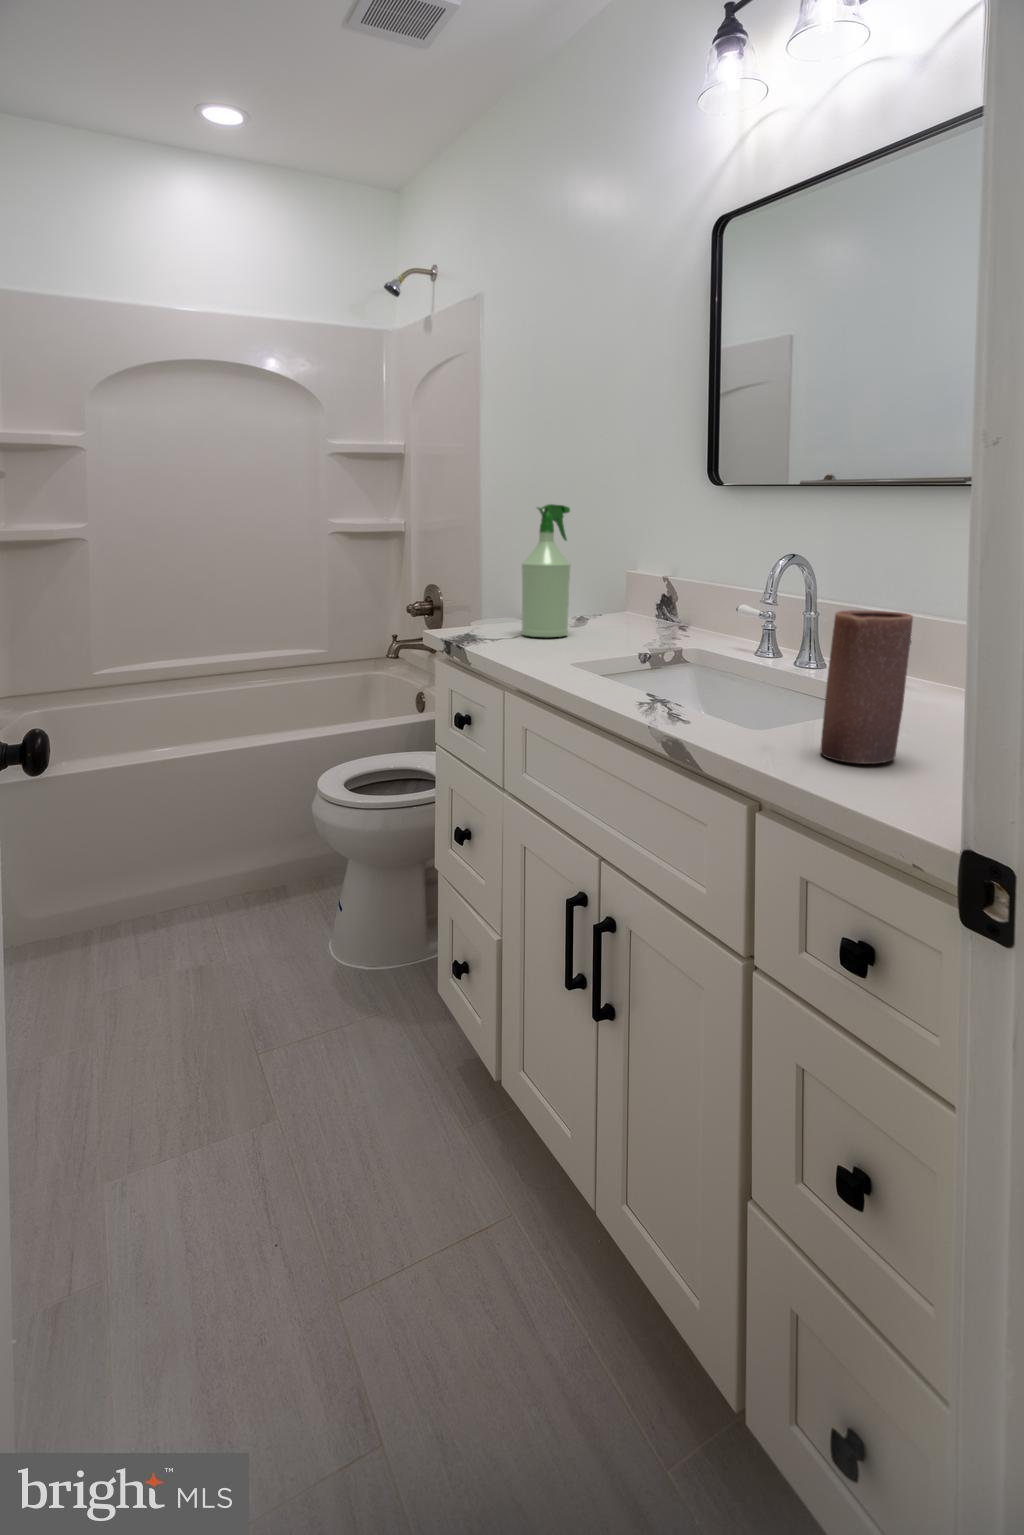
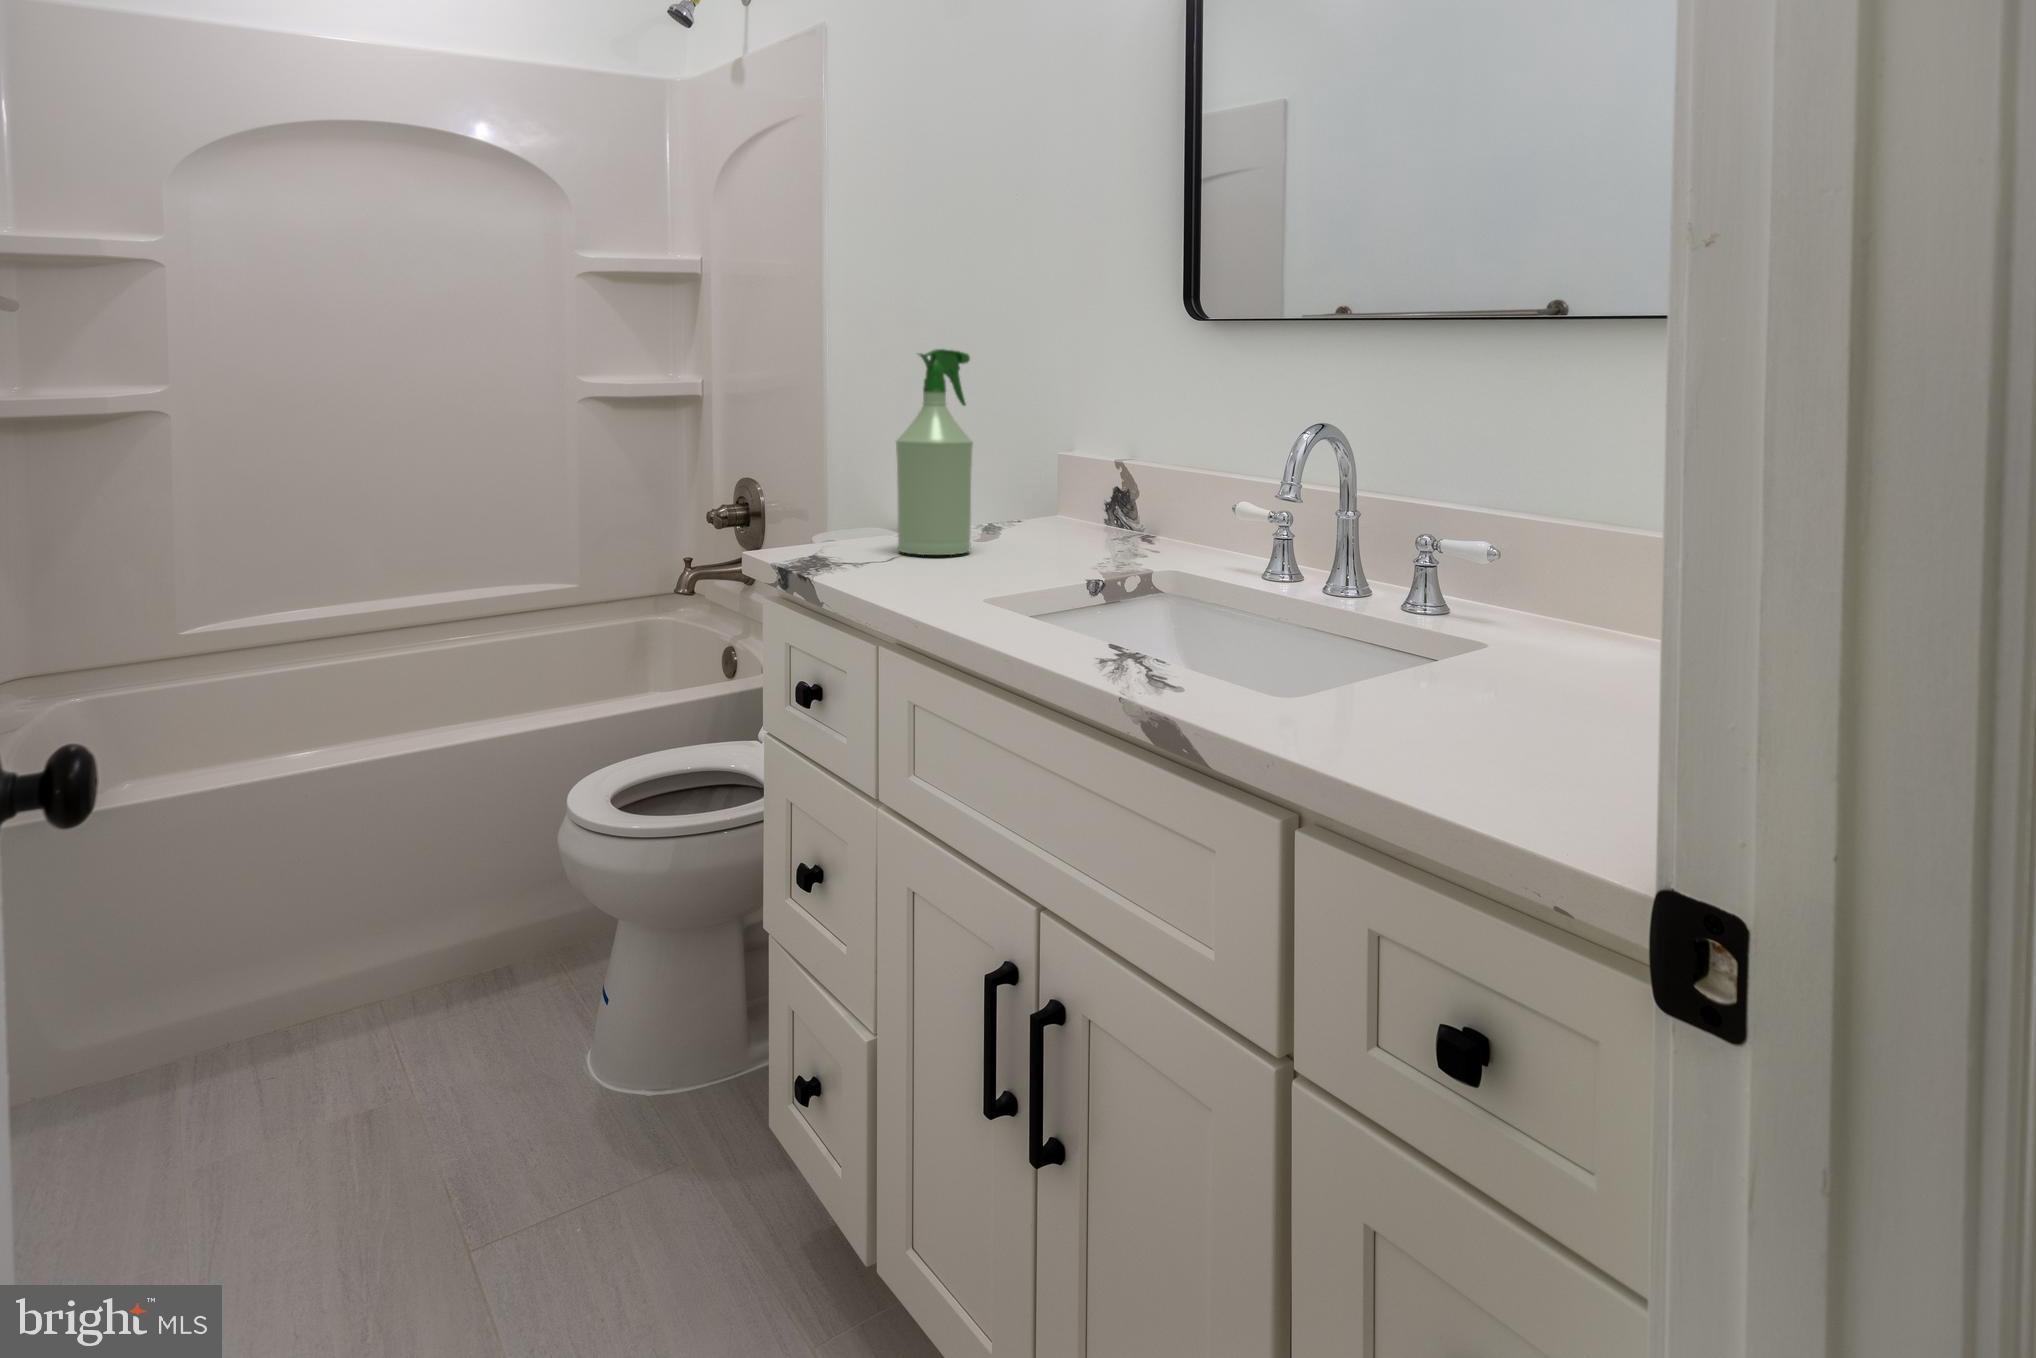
candle: present [820,610,913,764] -> none [1394,507,1530,748]

